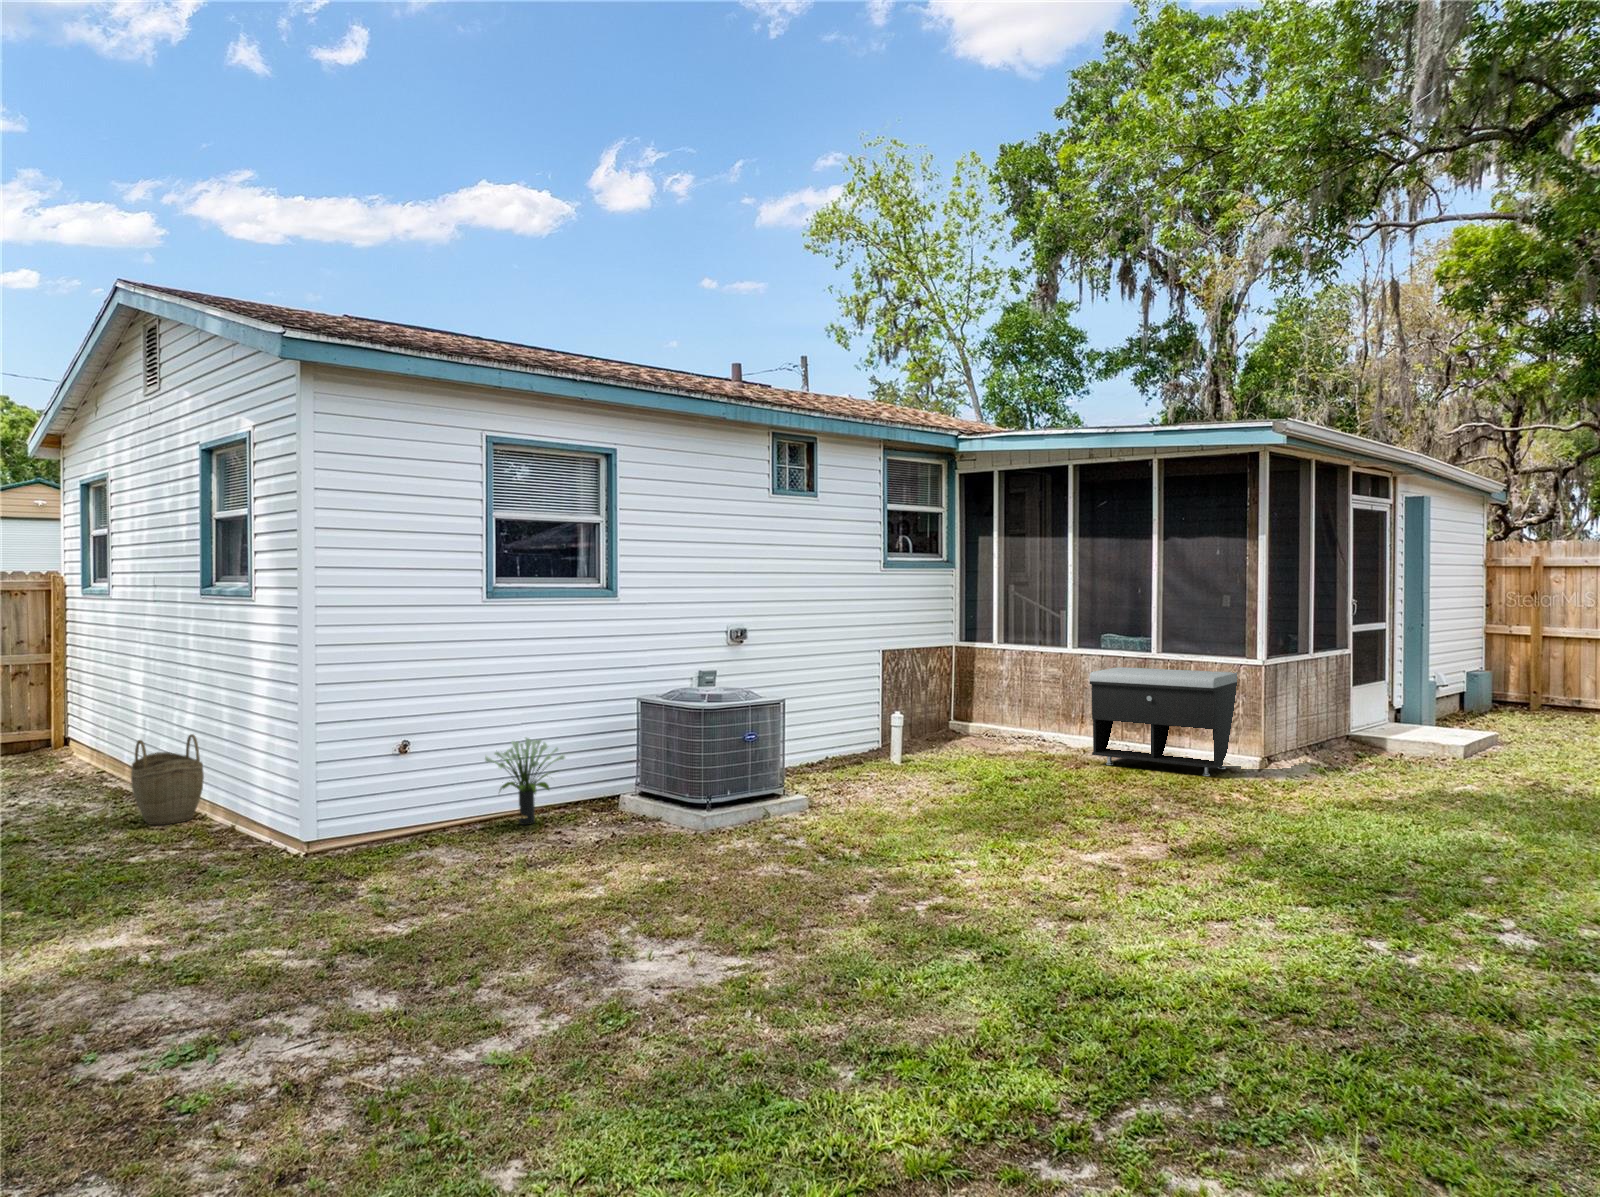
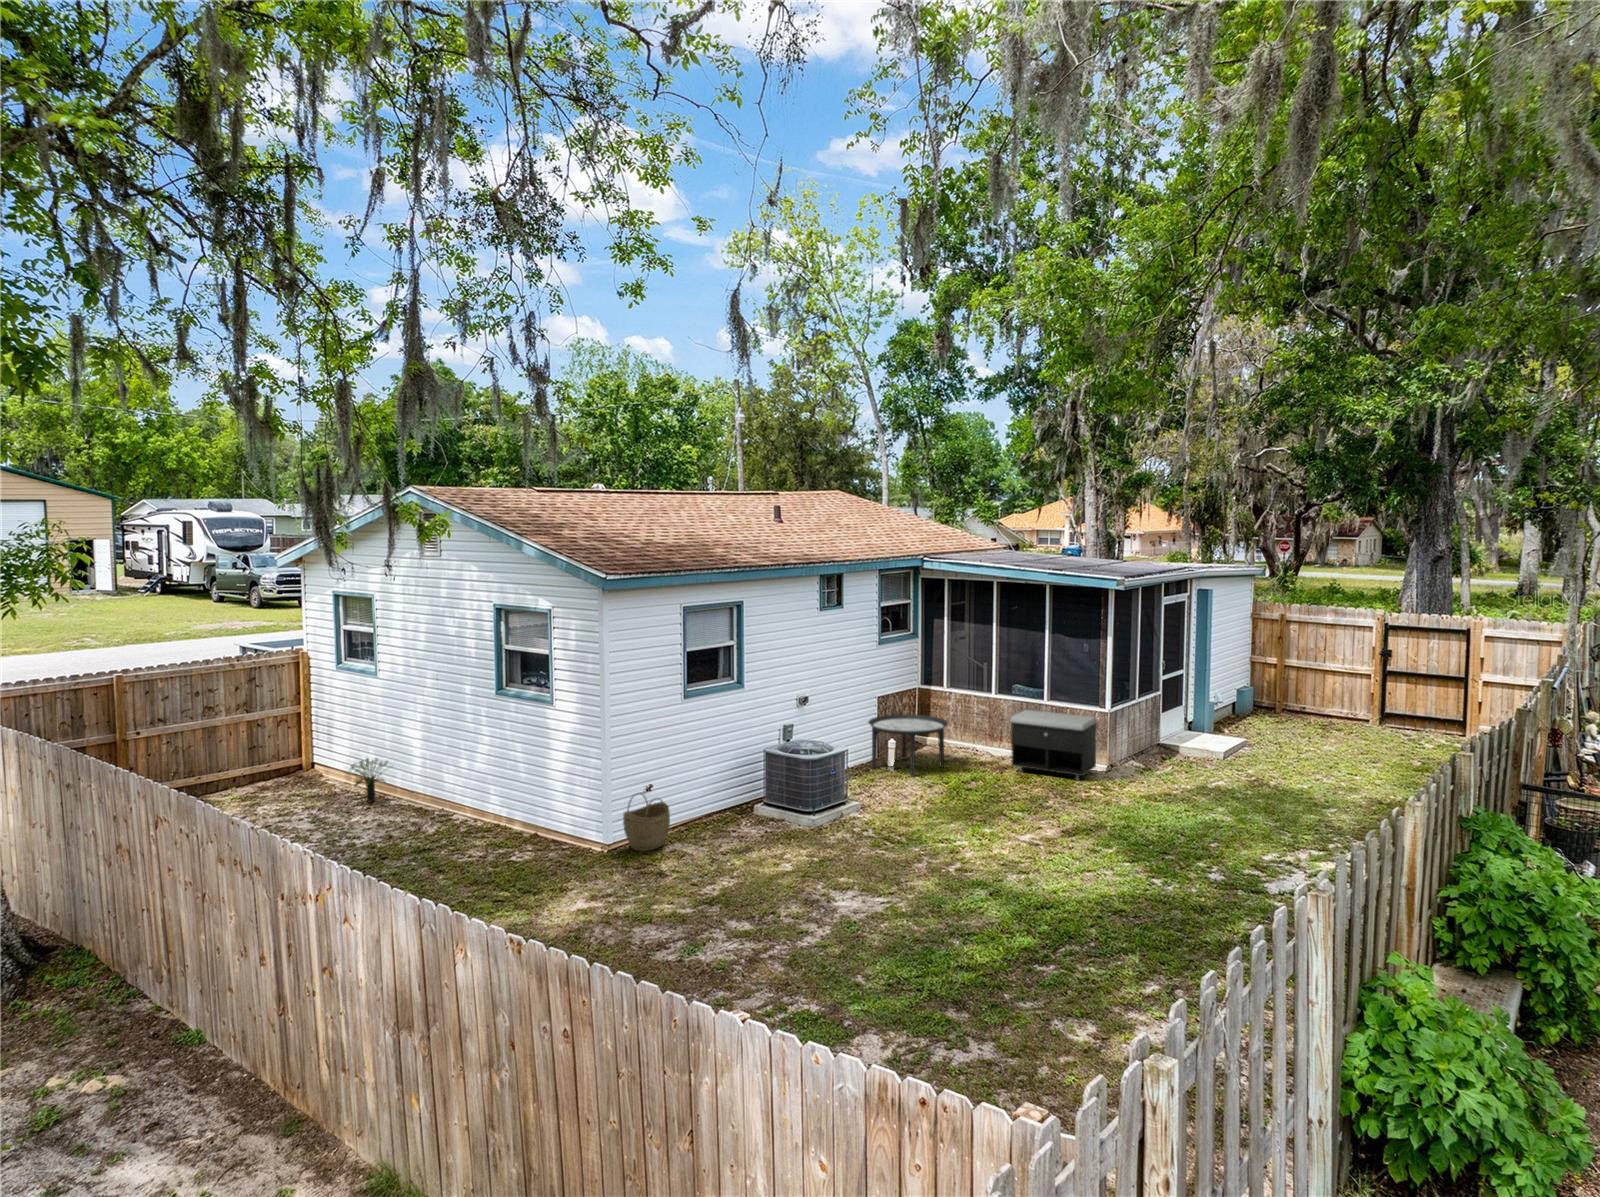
round table: none [860,679,988,769] -> present [869,714,948,777]
woven basket: present [131,734,204,825] -> present [623,795,670,852]
potted plant: present [485,738,565,825] -> present [349,758,391,802]

